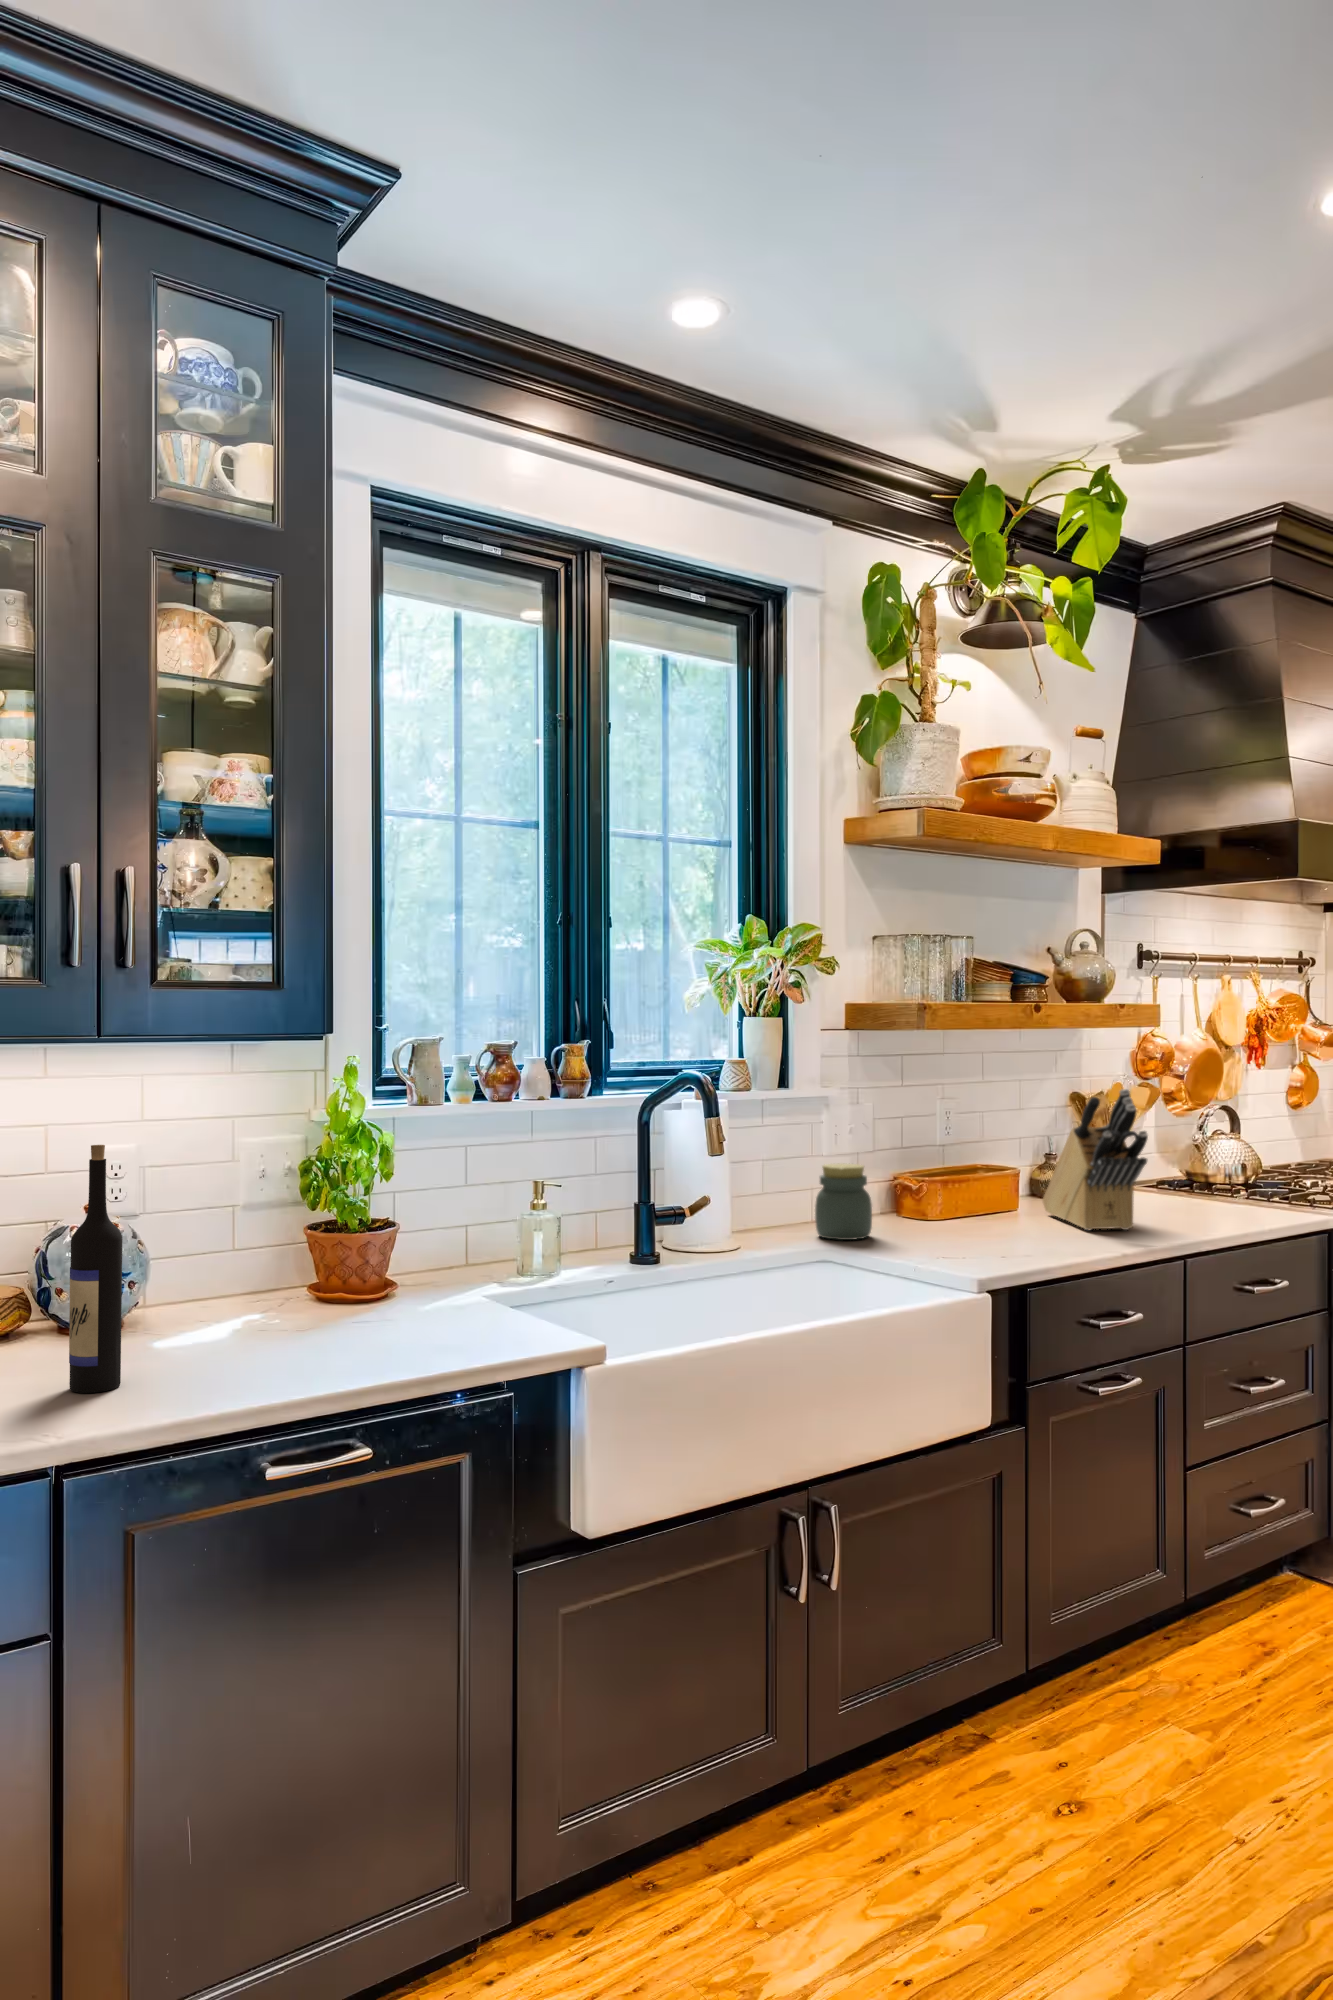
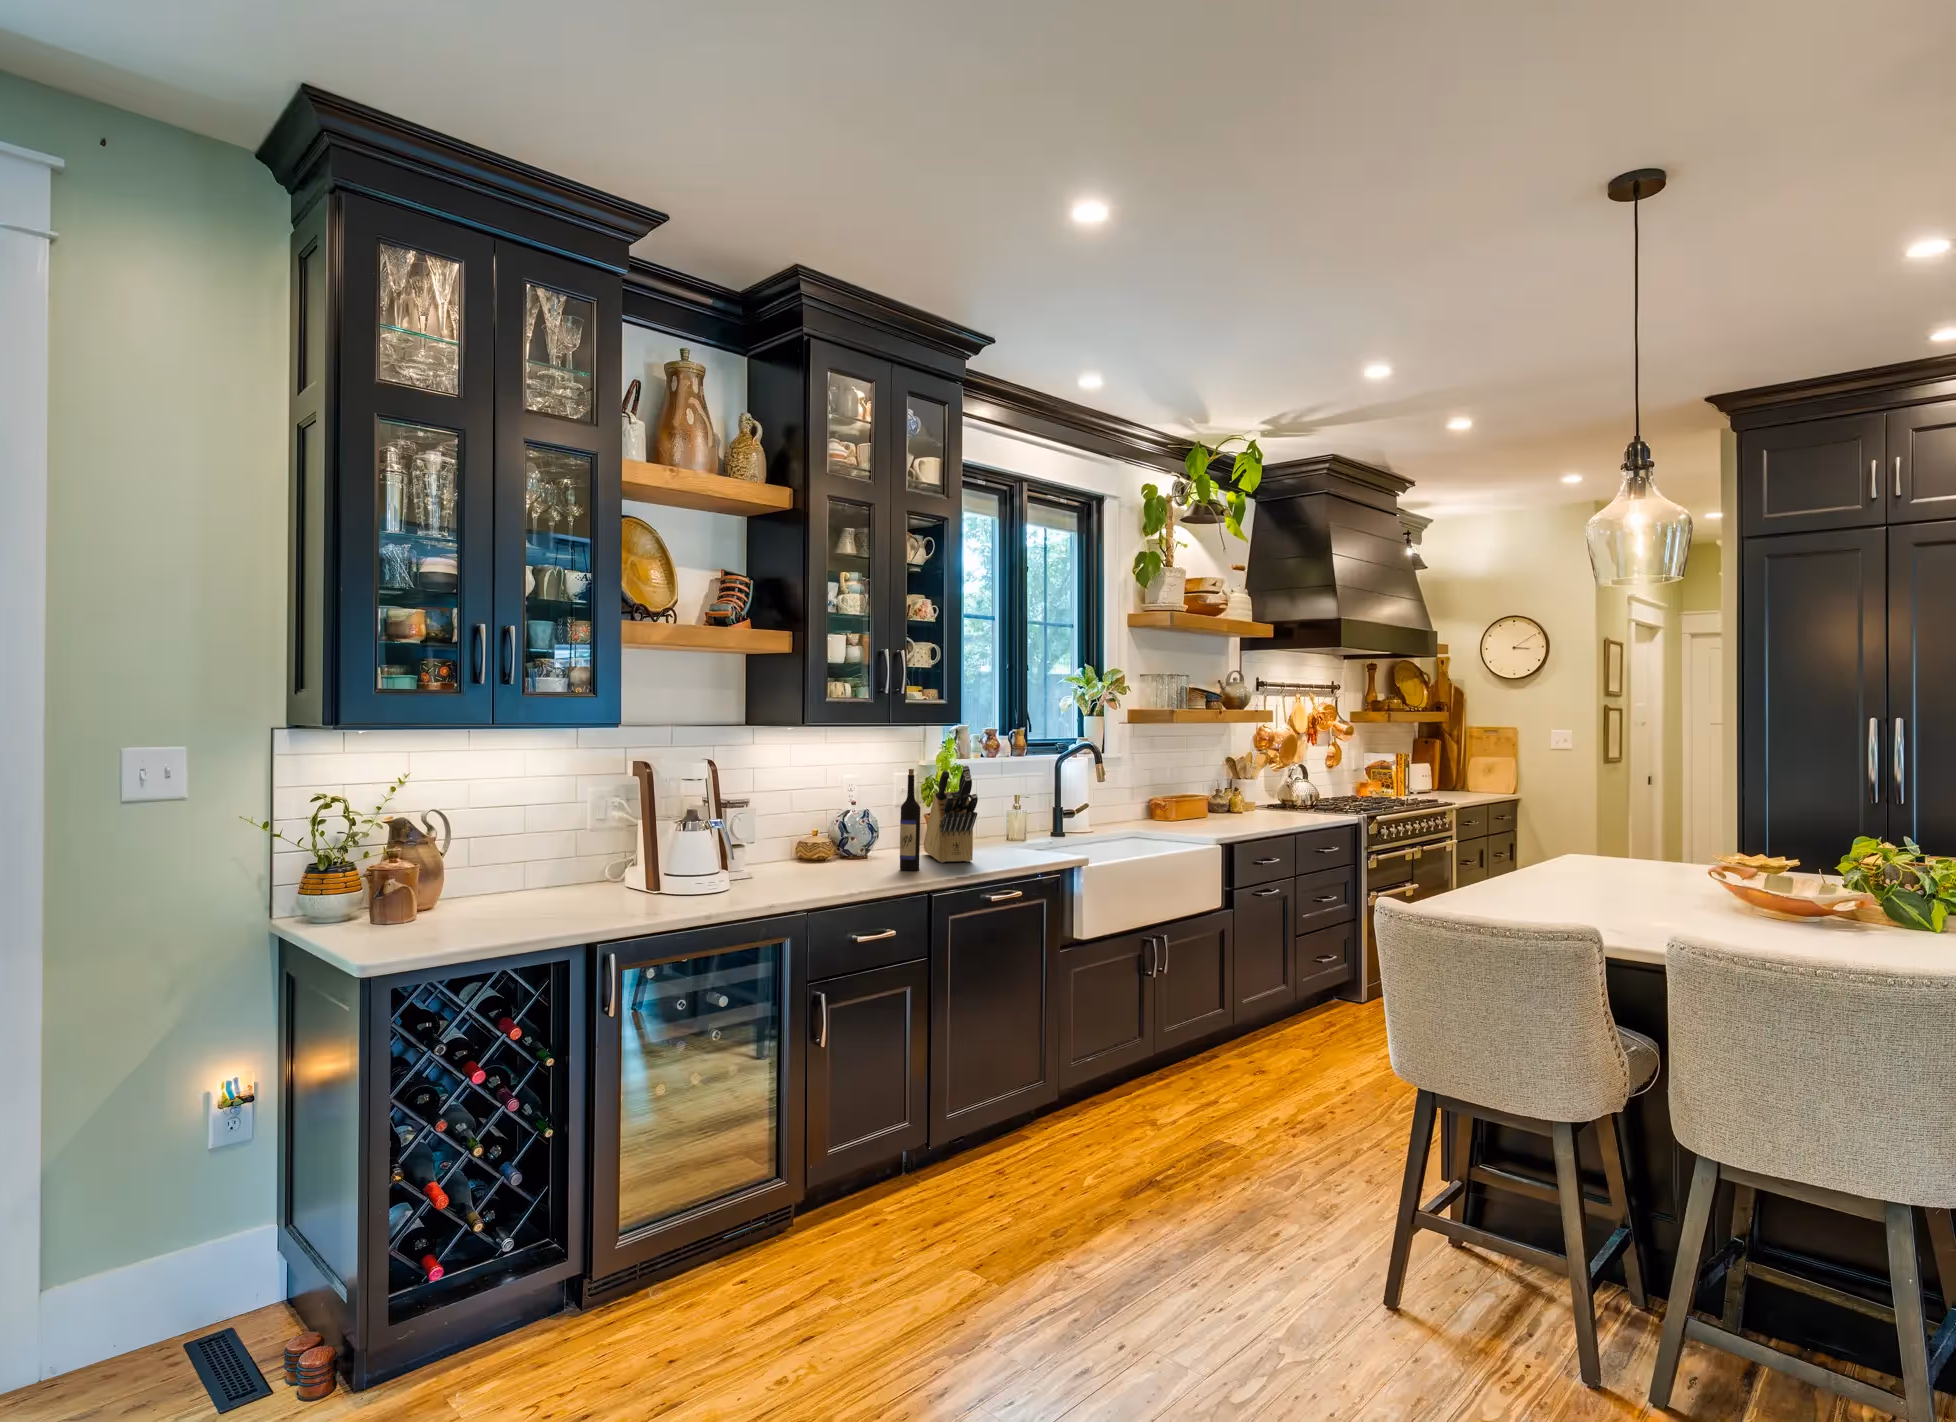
knife block: present [1043,1089,1148,1230] -> present [924,765,978,863]
jar: present [815,1163,872,1240] -> none [1122,791,1150,828]

